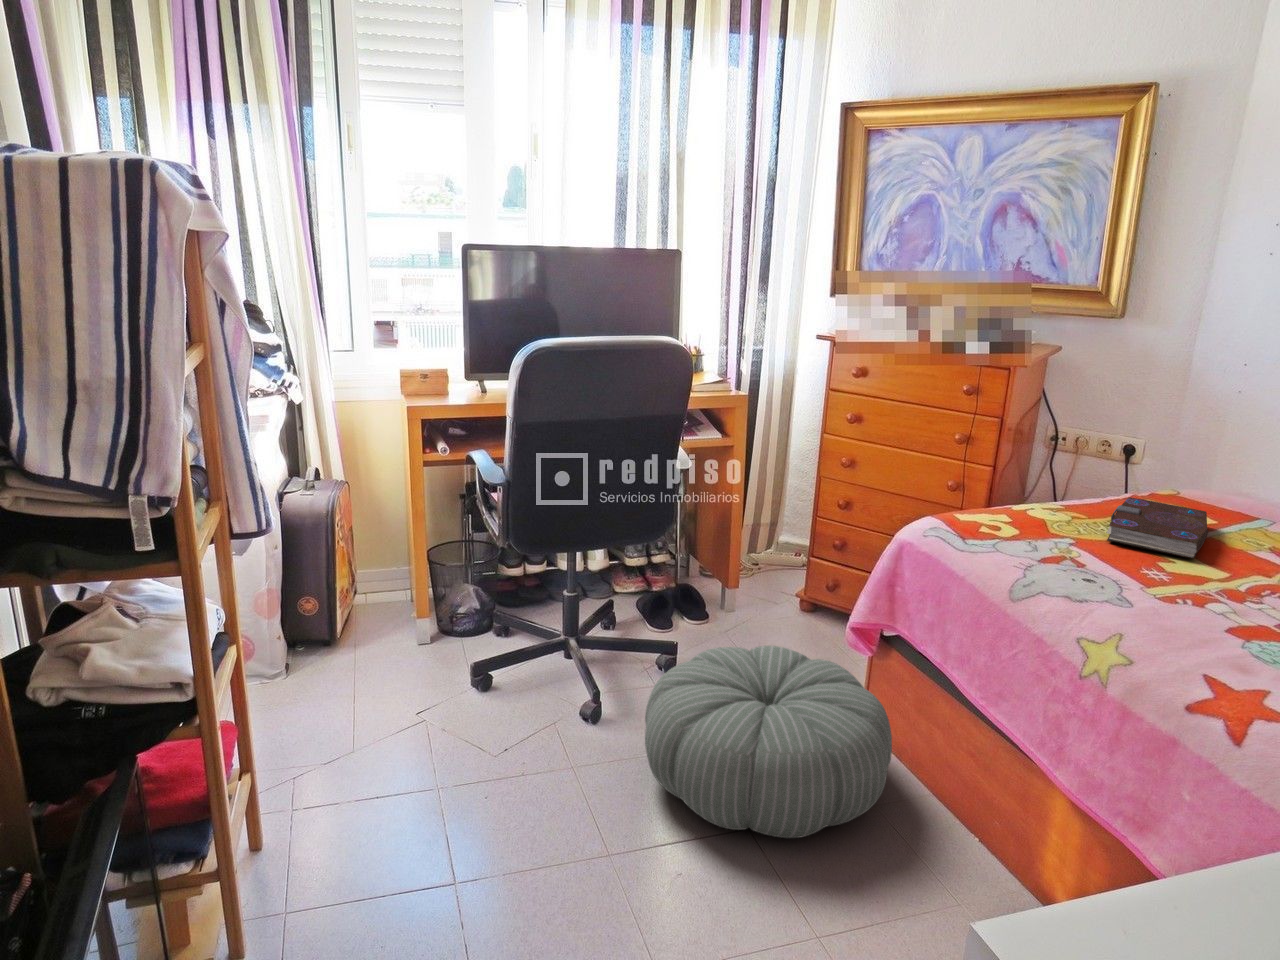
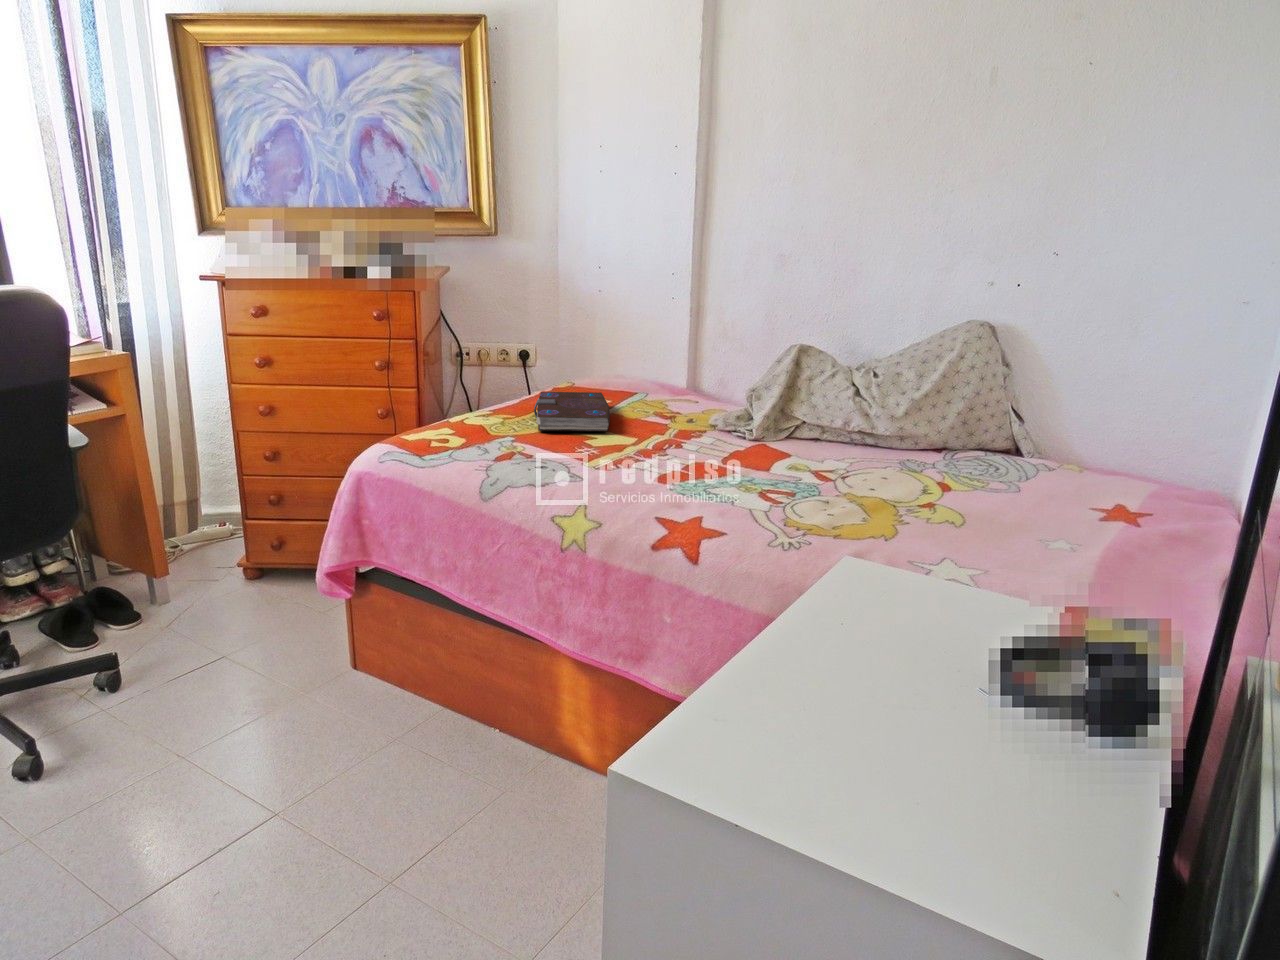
pouf: present [645,646,892,838] -> none [98,615,402,834]

